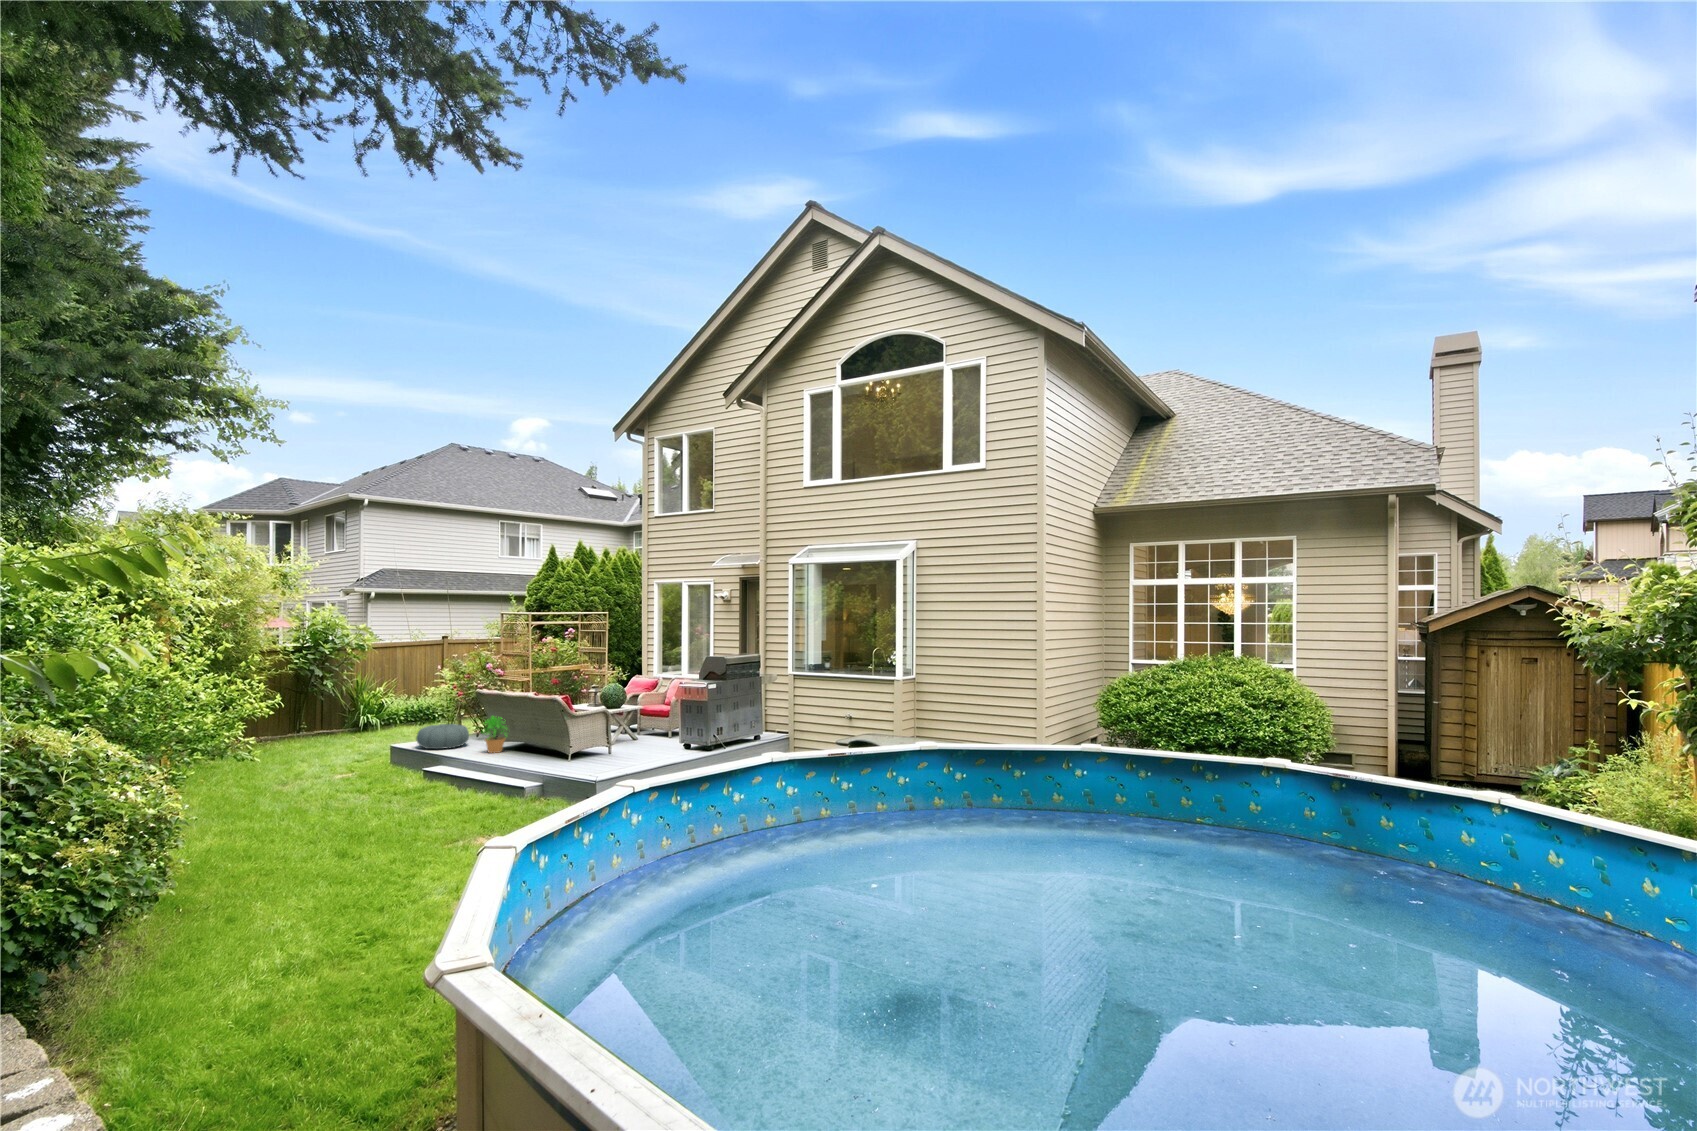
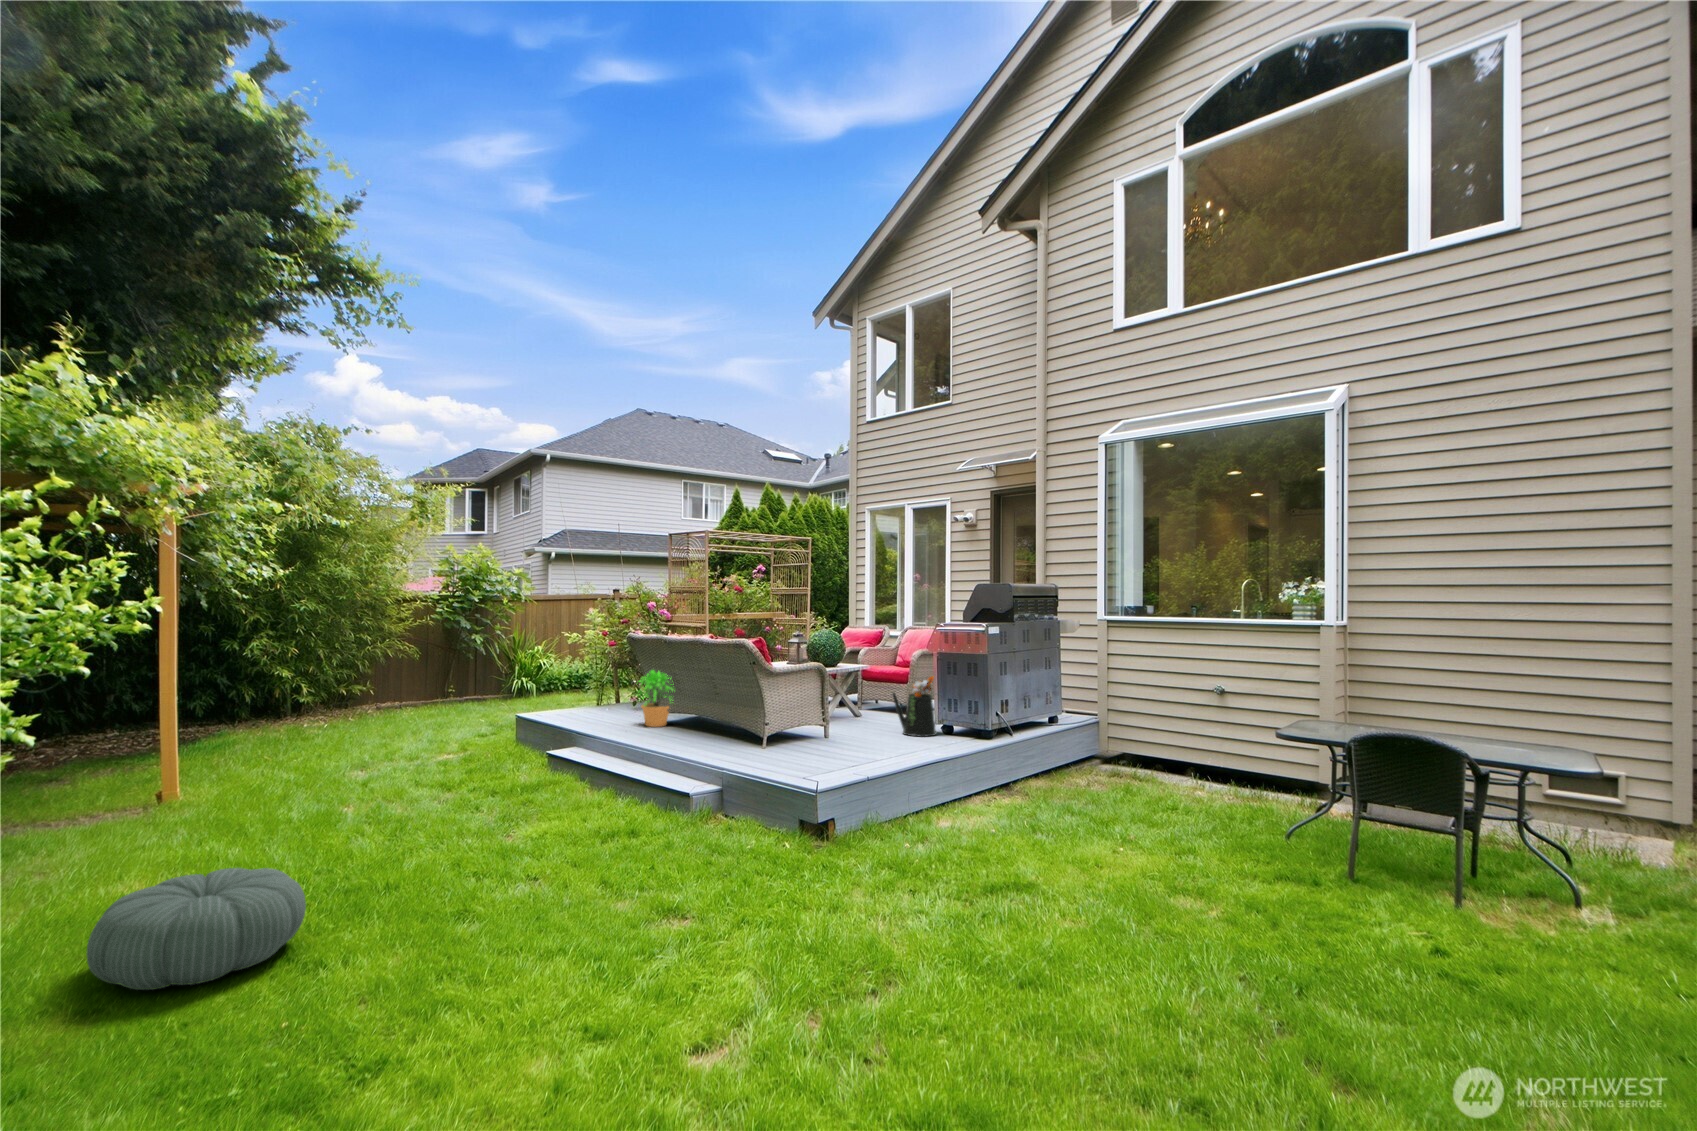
watering can: none [652,713,684,752] -> present [893,676,936,737]
pouf: present [416,724,469,749] -> present [87,868,306,990]

